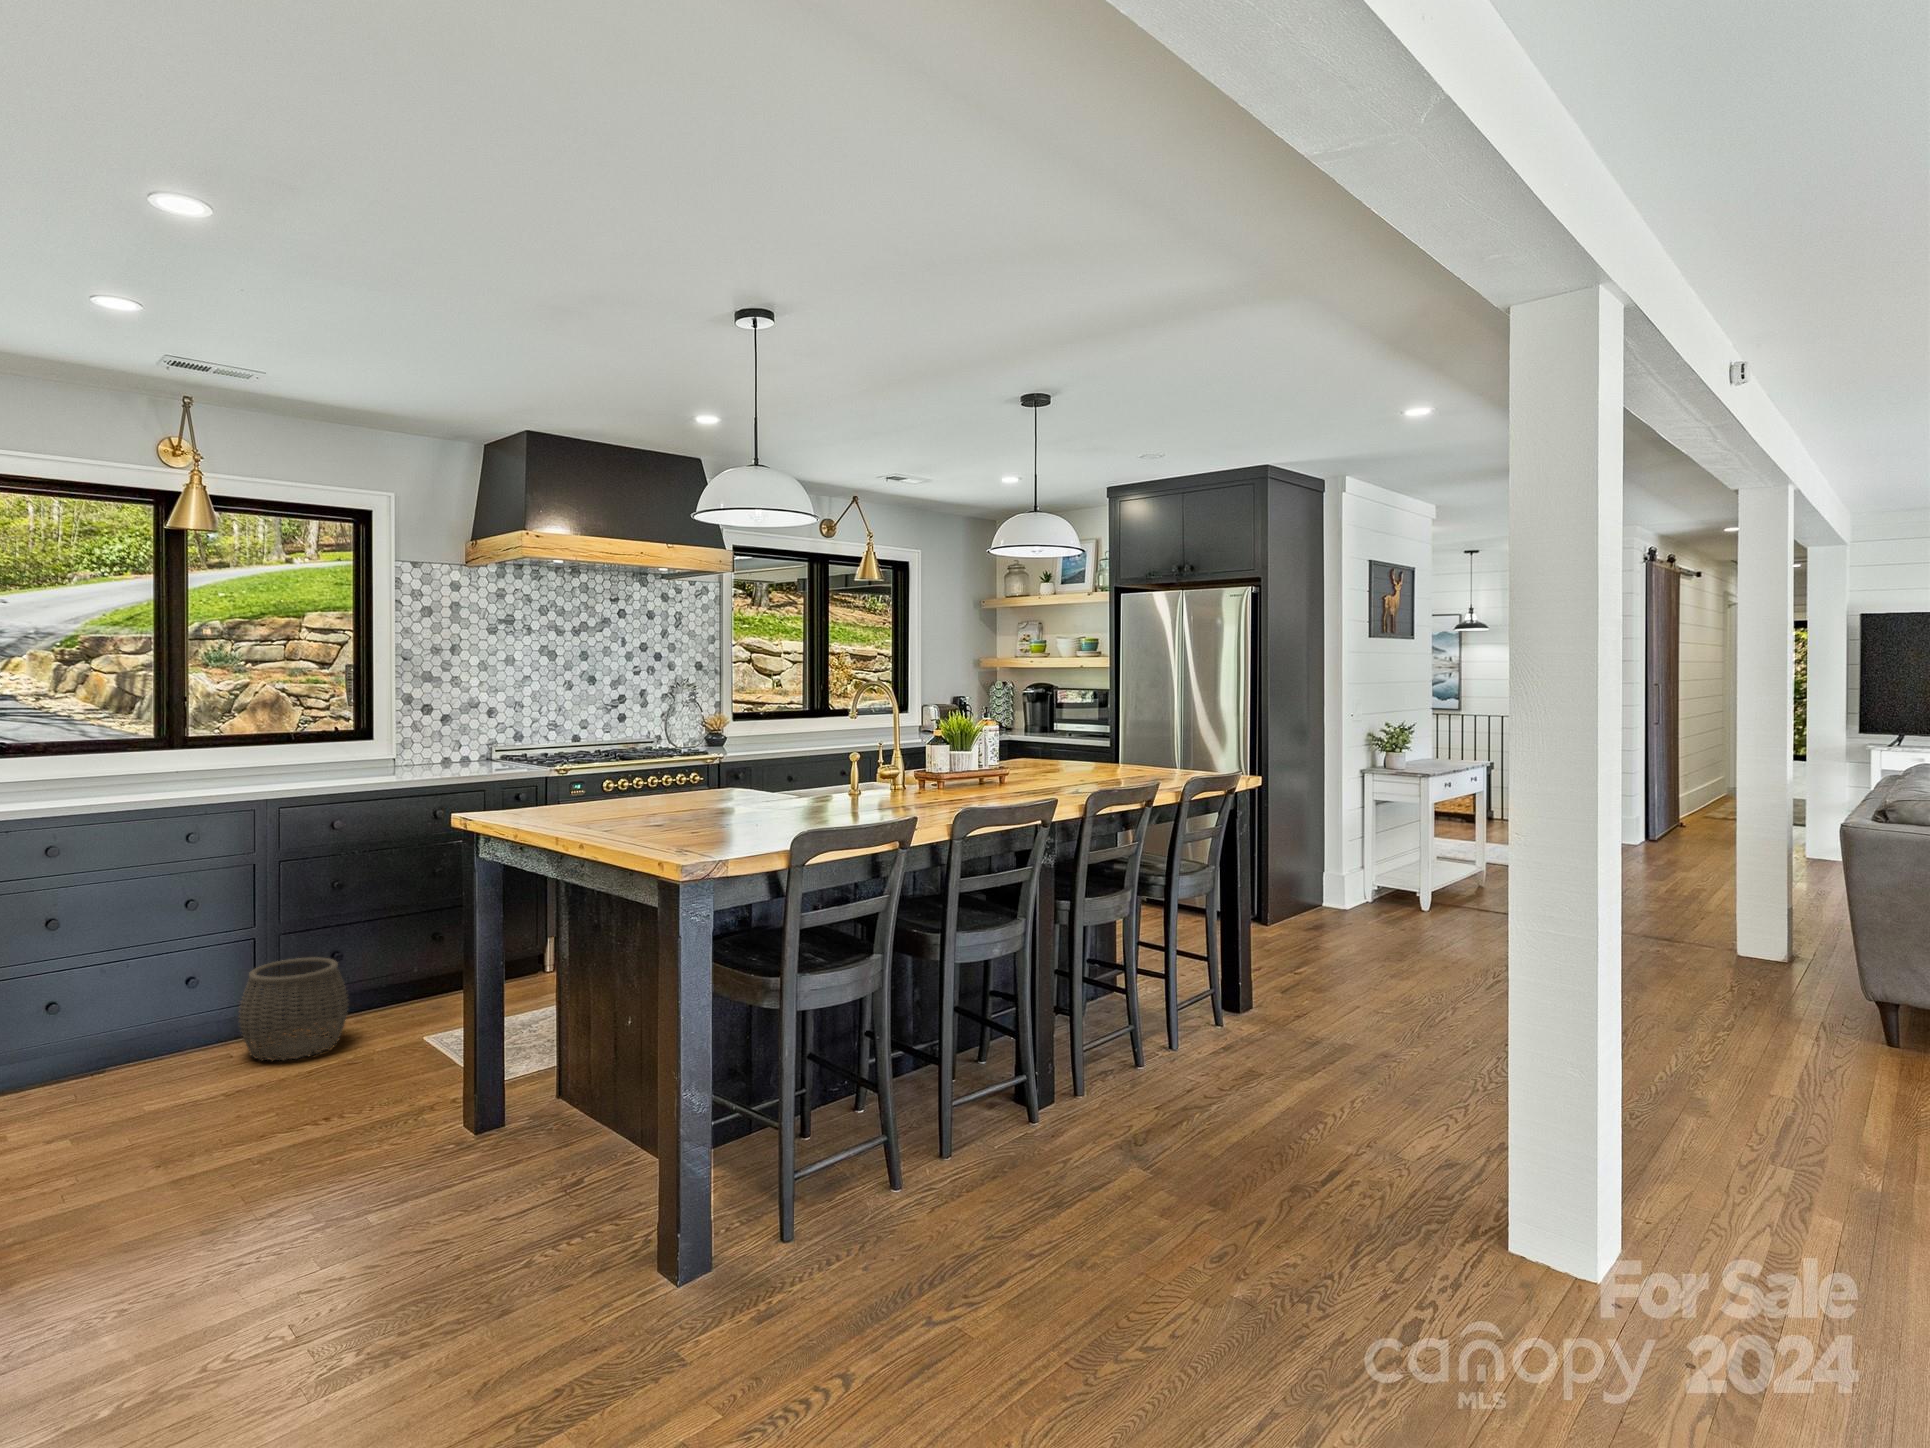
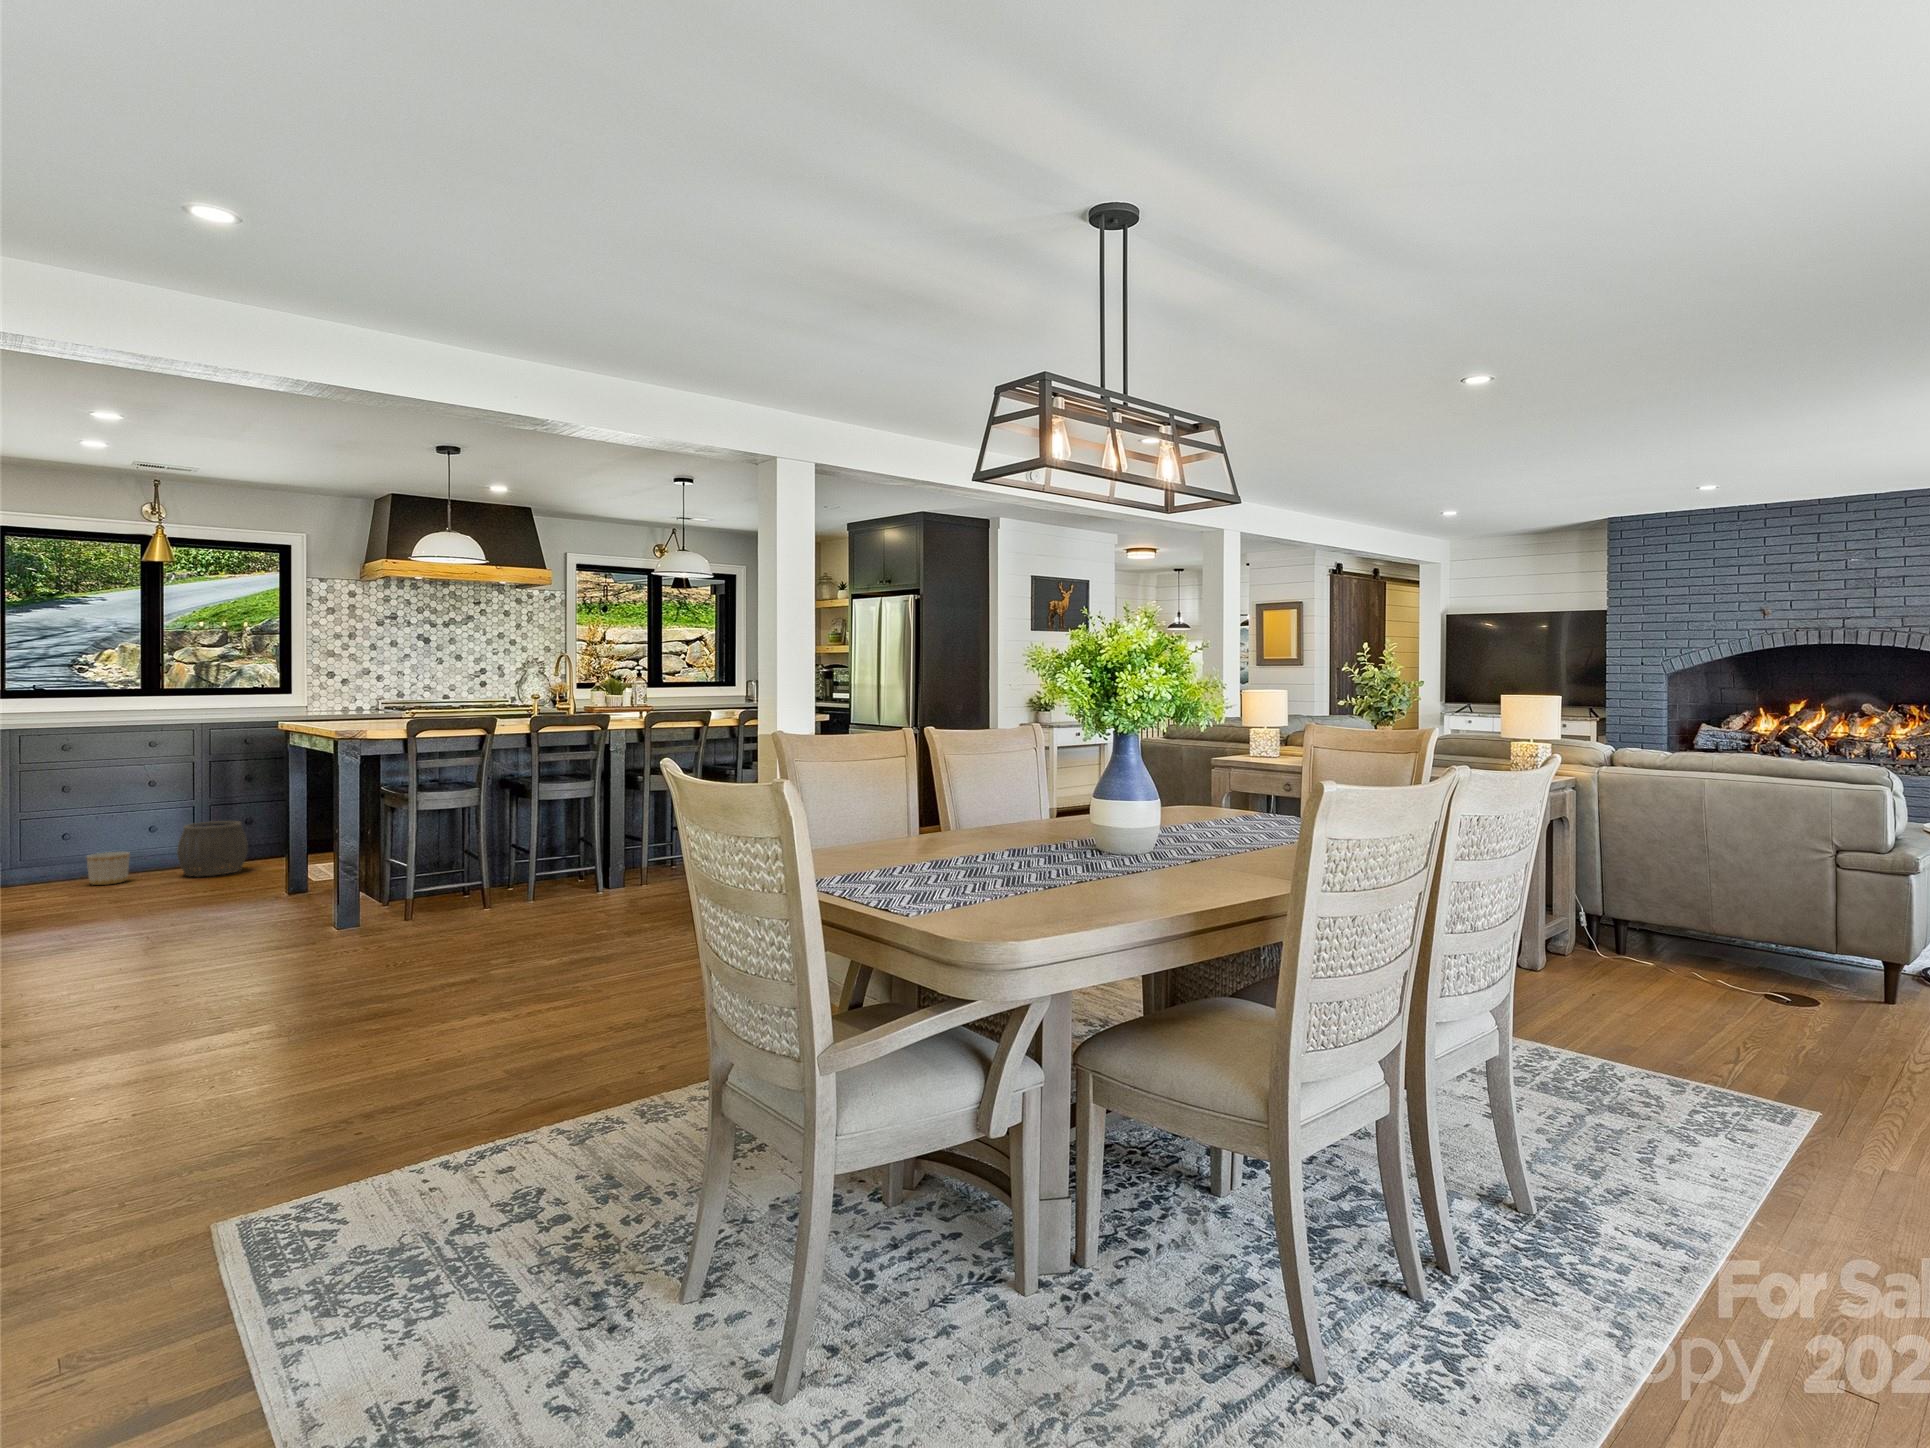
planter: none [95,1021,165,1087] -> present [87,852,130,885]

